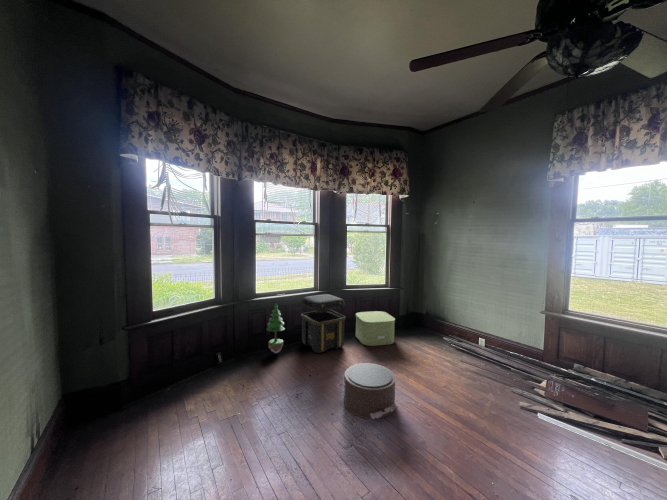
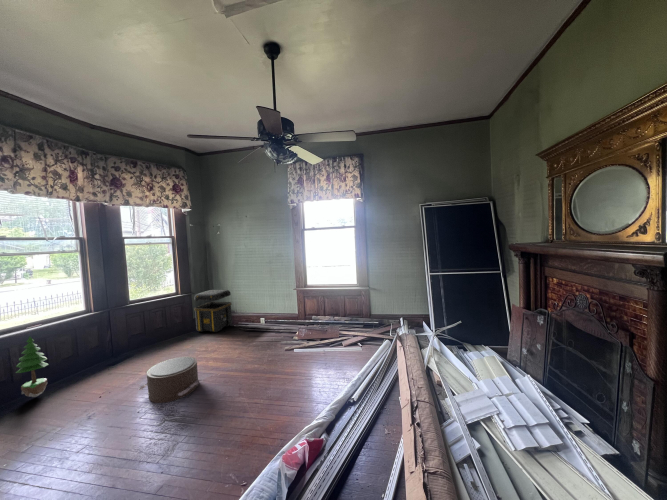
toolbox: present [301,294,345,353] -> present [194,290,232,332]
storage box: present [356,311,395,346] -> none [145,317,190,352]

